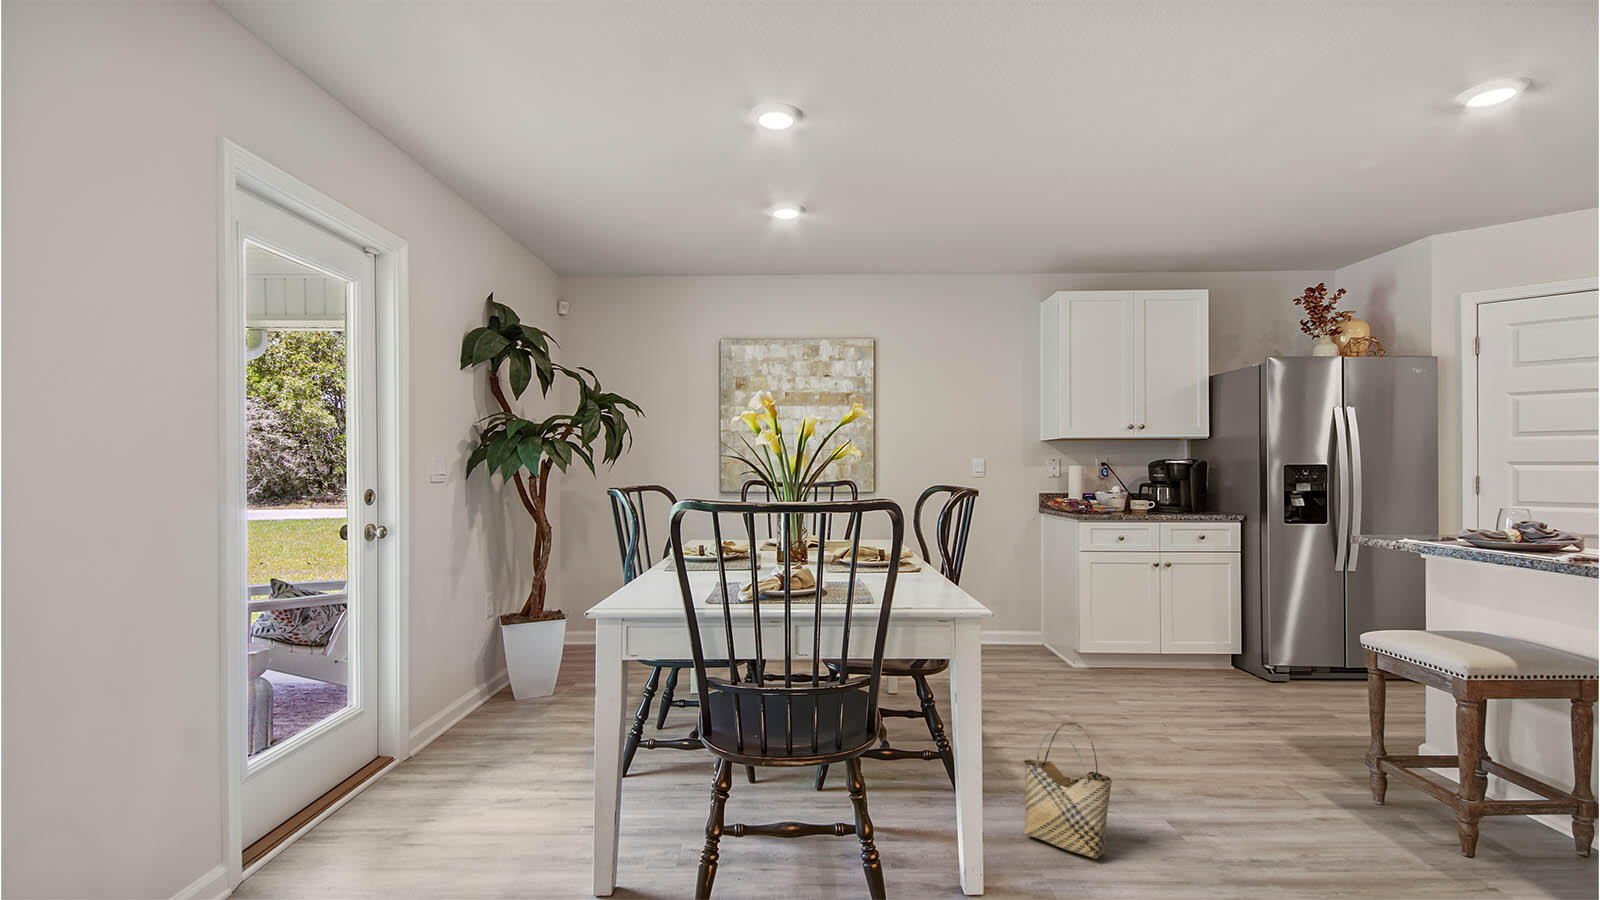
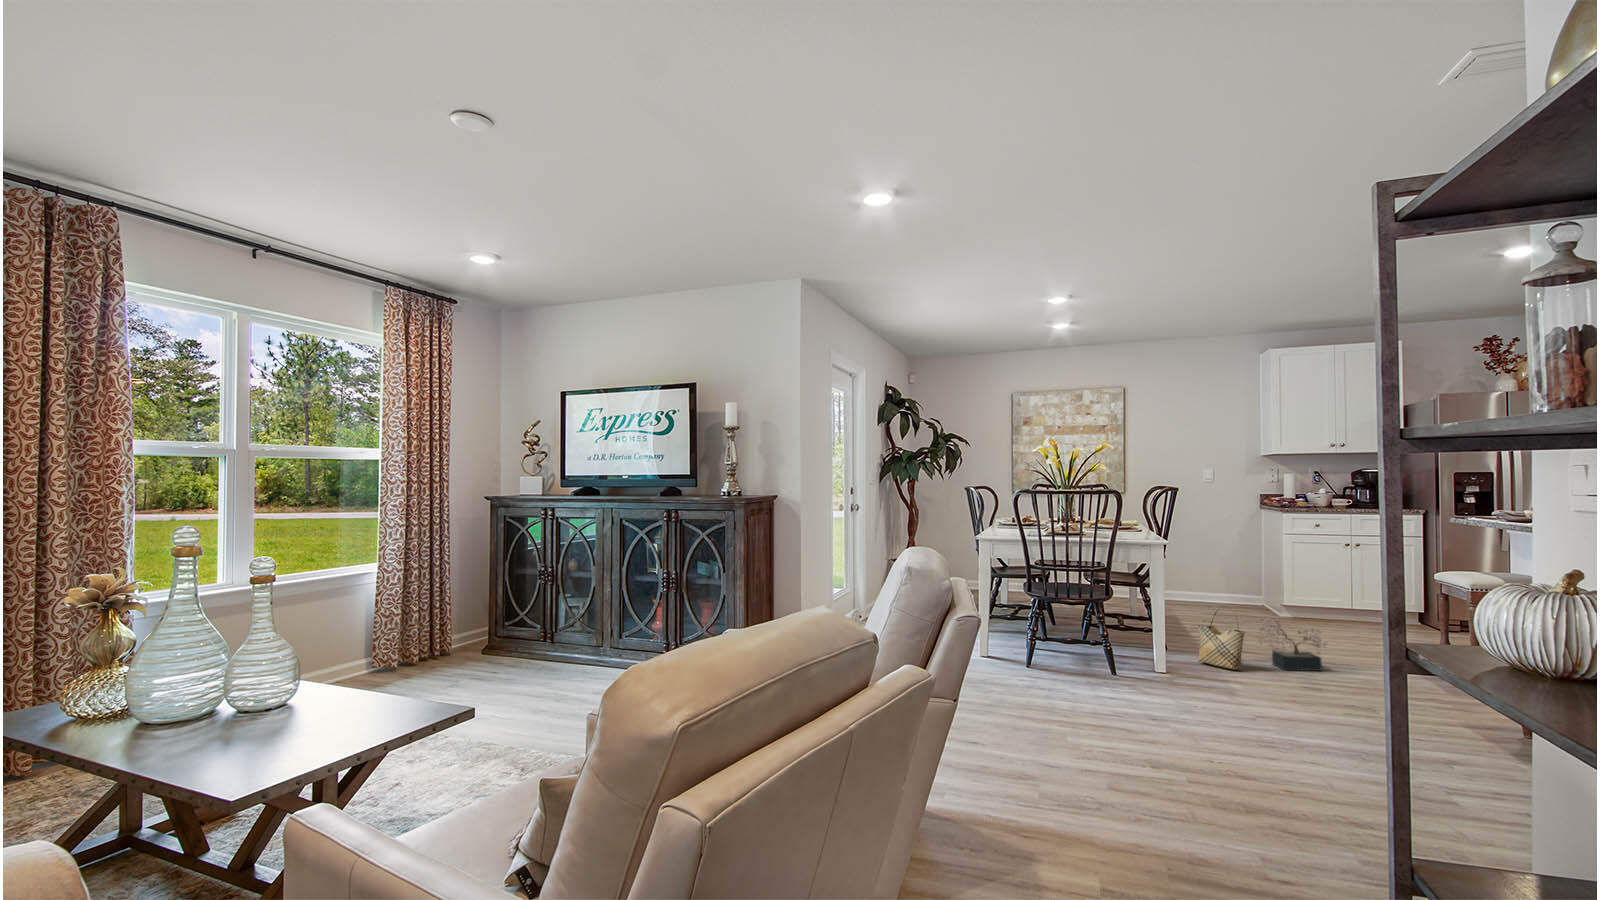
decorative plant: none [1118,731,1228,840] -> present [1259,617,1327,671]

